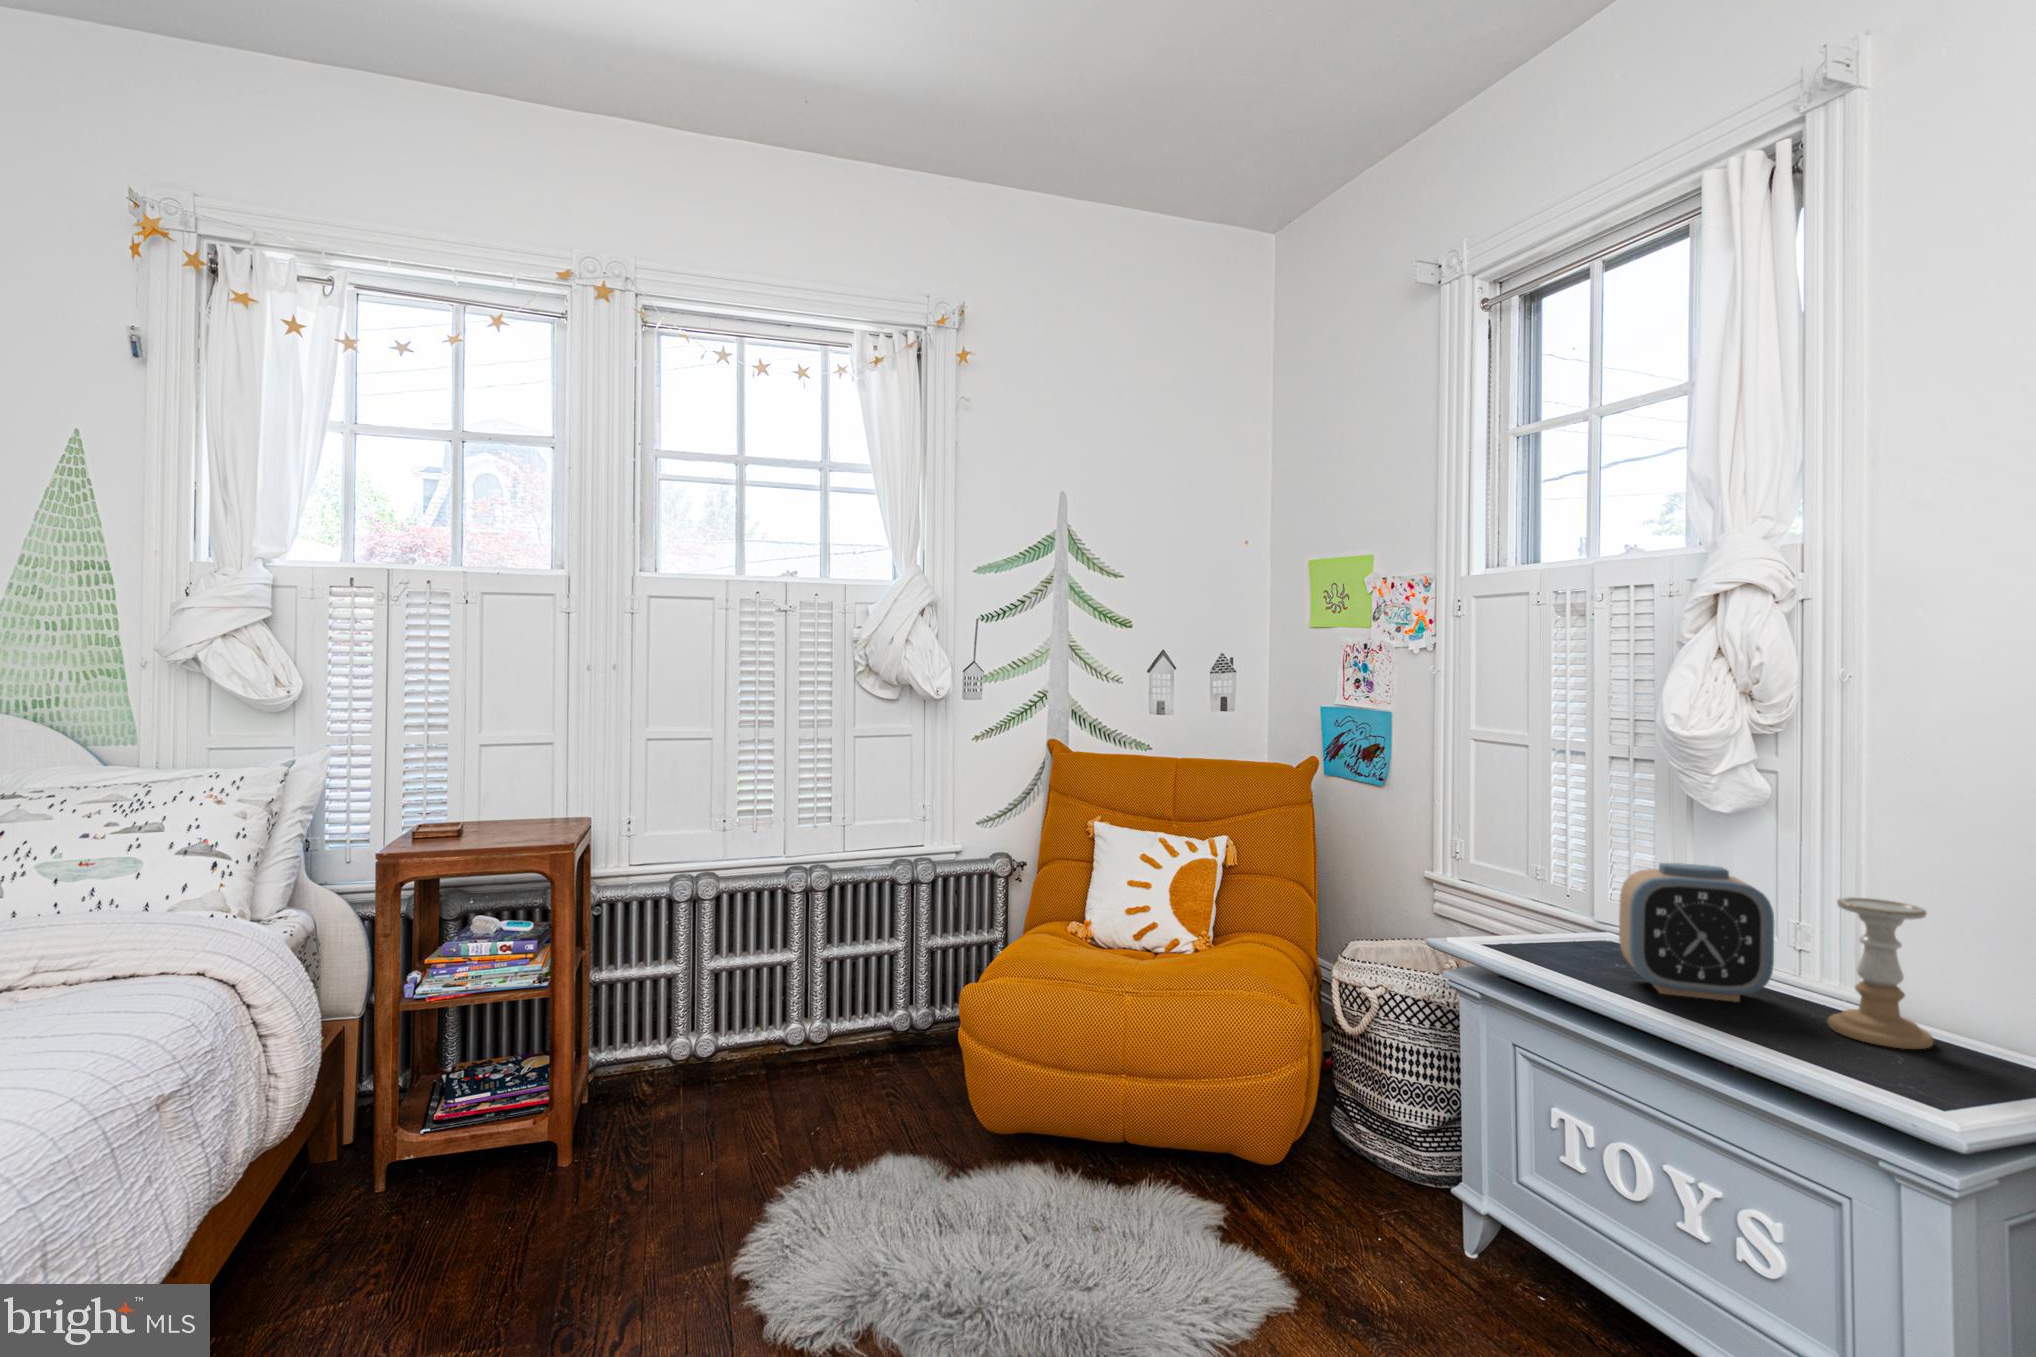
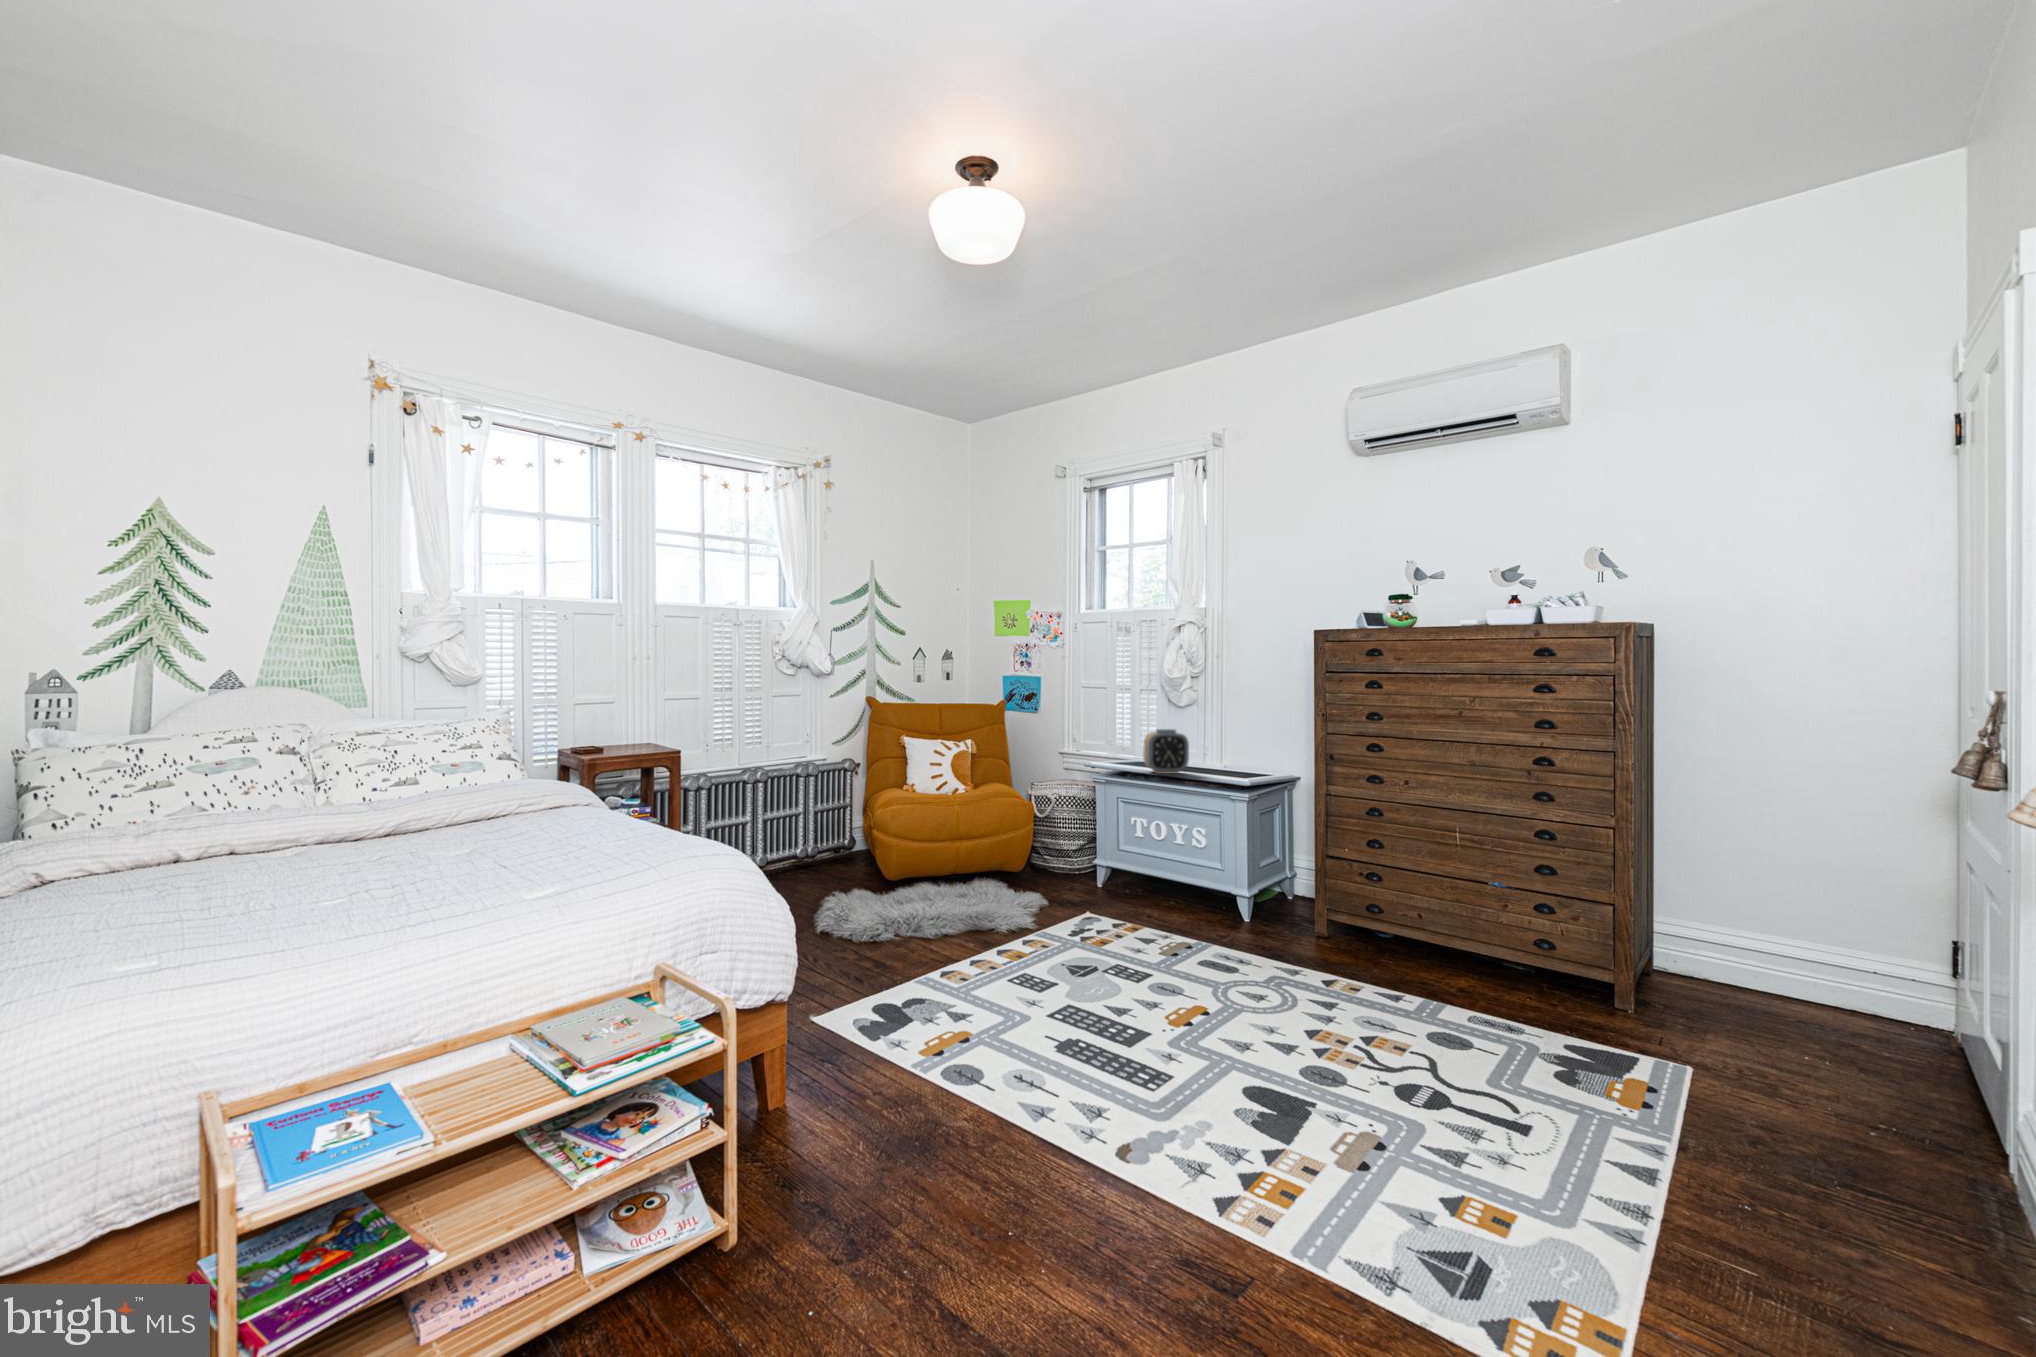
candle holder: present [1828,897,1933,1049] -> none [1203,735,1229,778]

